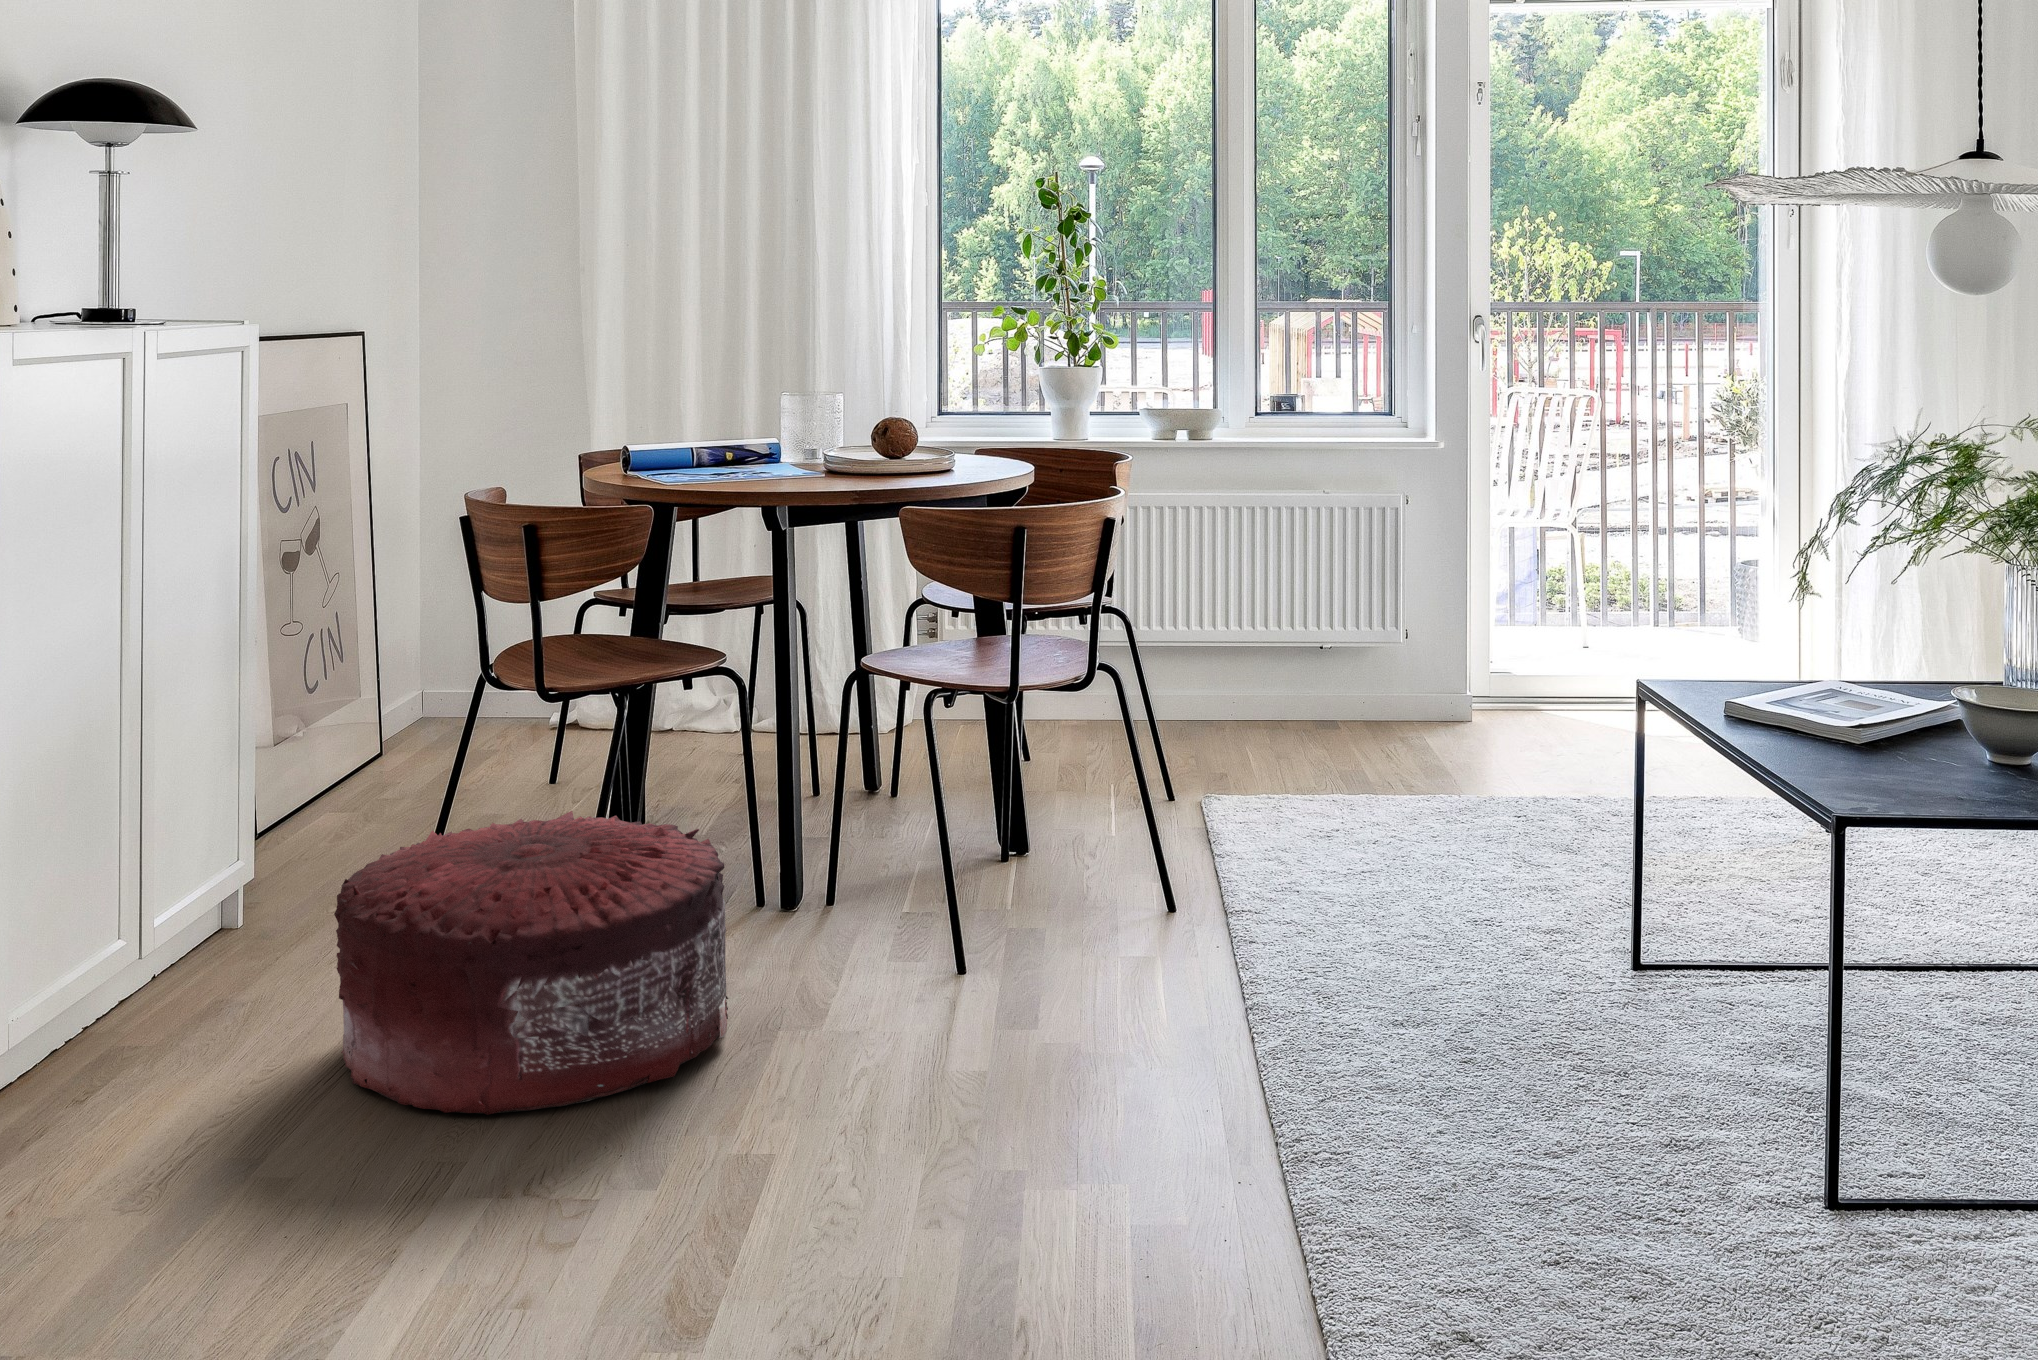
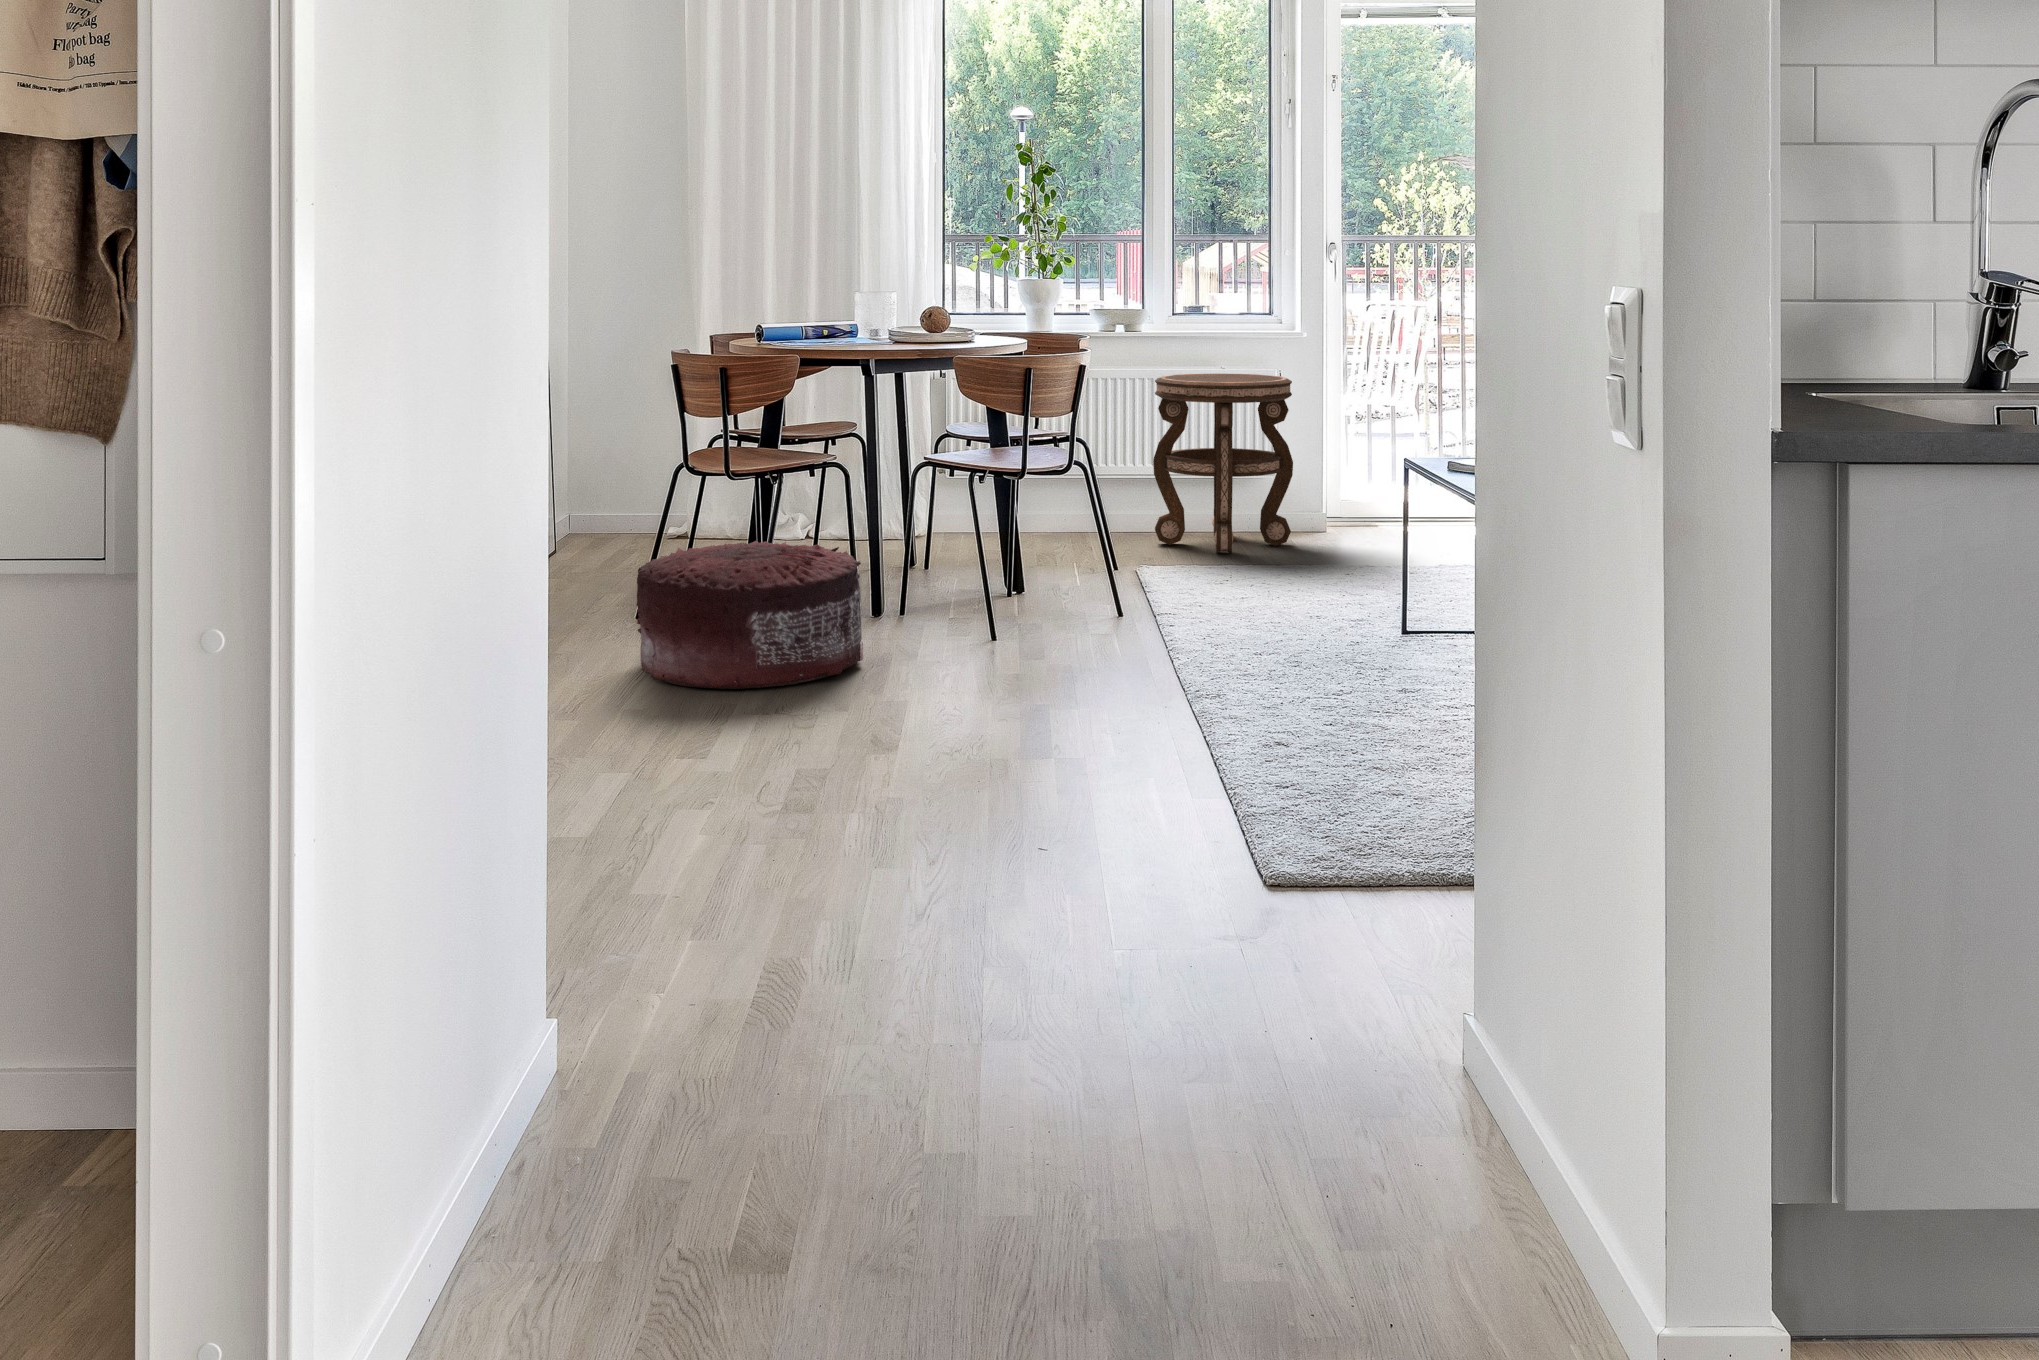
side table: none [1227,499,1427,767] -> present [1153,373,1293,553]

